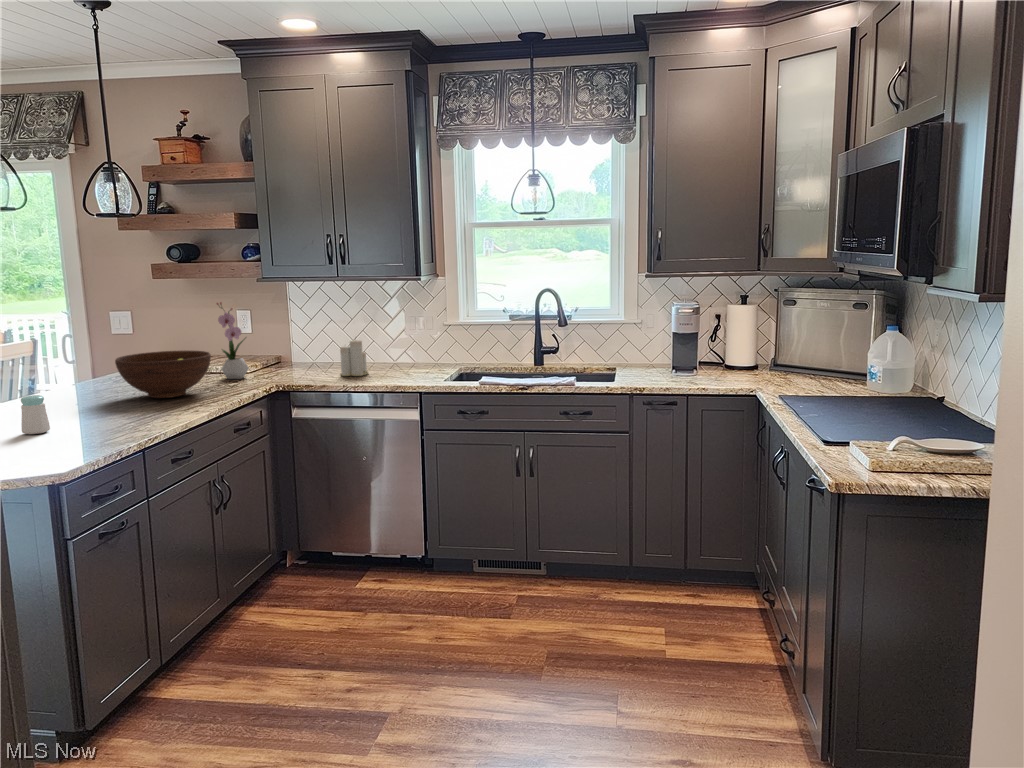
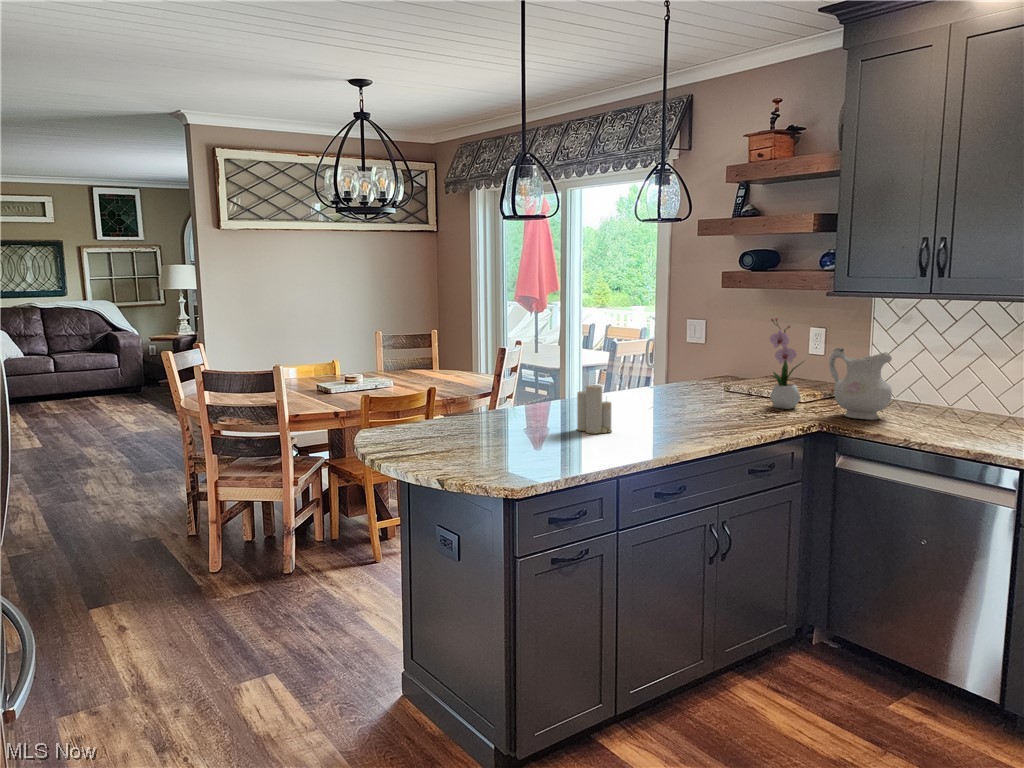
ceramic pitcher: none [269,323,321,378] -> present [829,348,892,420]
candle: present [340,340,369,376] -> present [577,384,612,434]
fruit bowl: present [115,350,211,398] -> none [645,369,744,422]
salt shaker: present [21,395,50,434] -> none [529,404,553,443]

